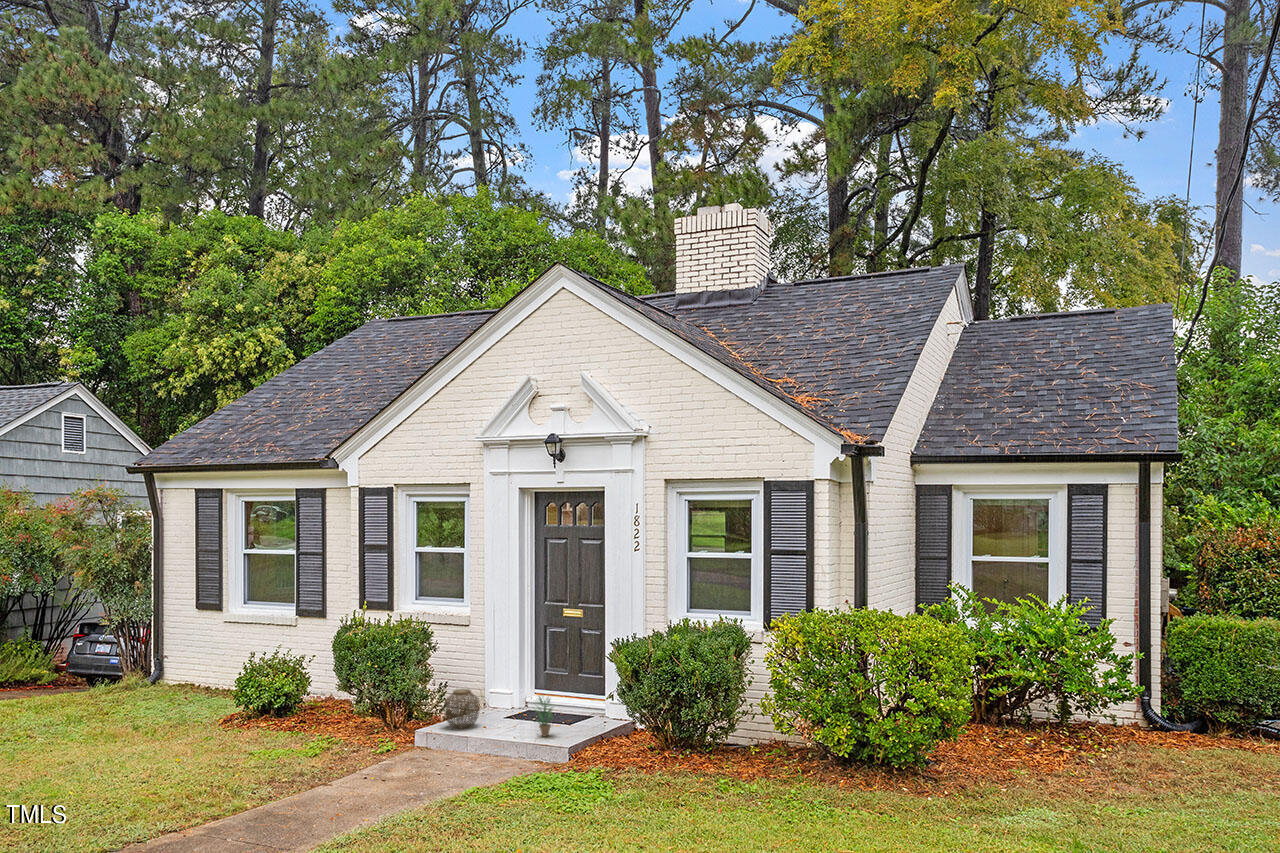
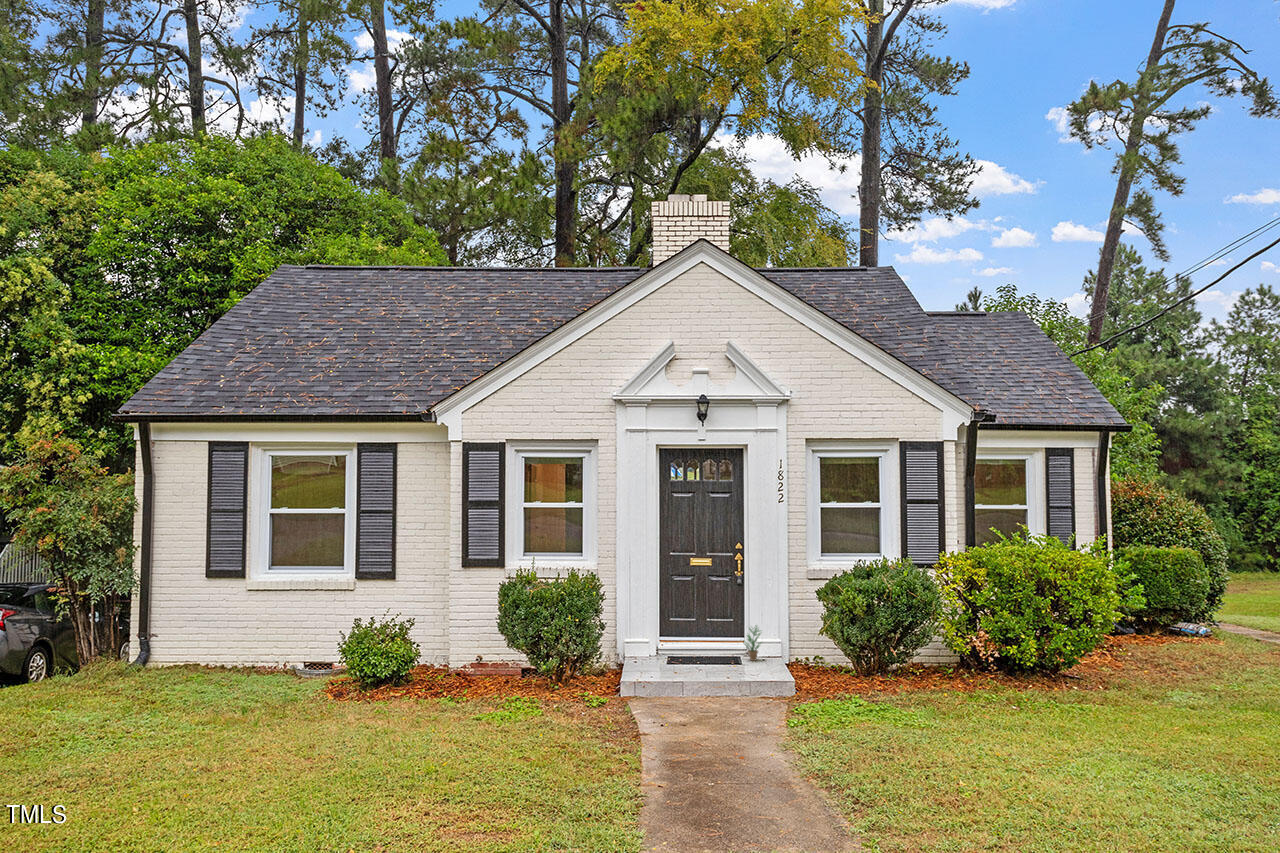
woven basket: present [445,689,479,729] -> none [648,629,679,665]

